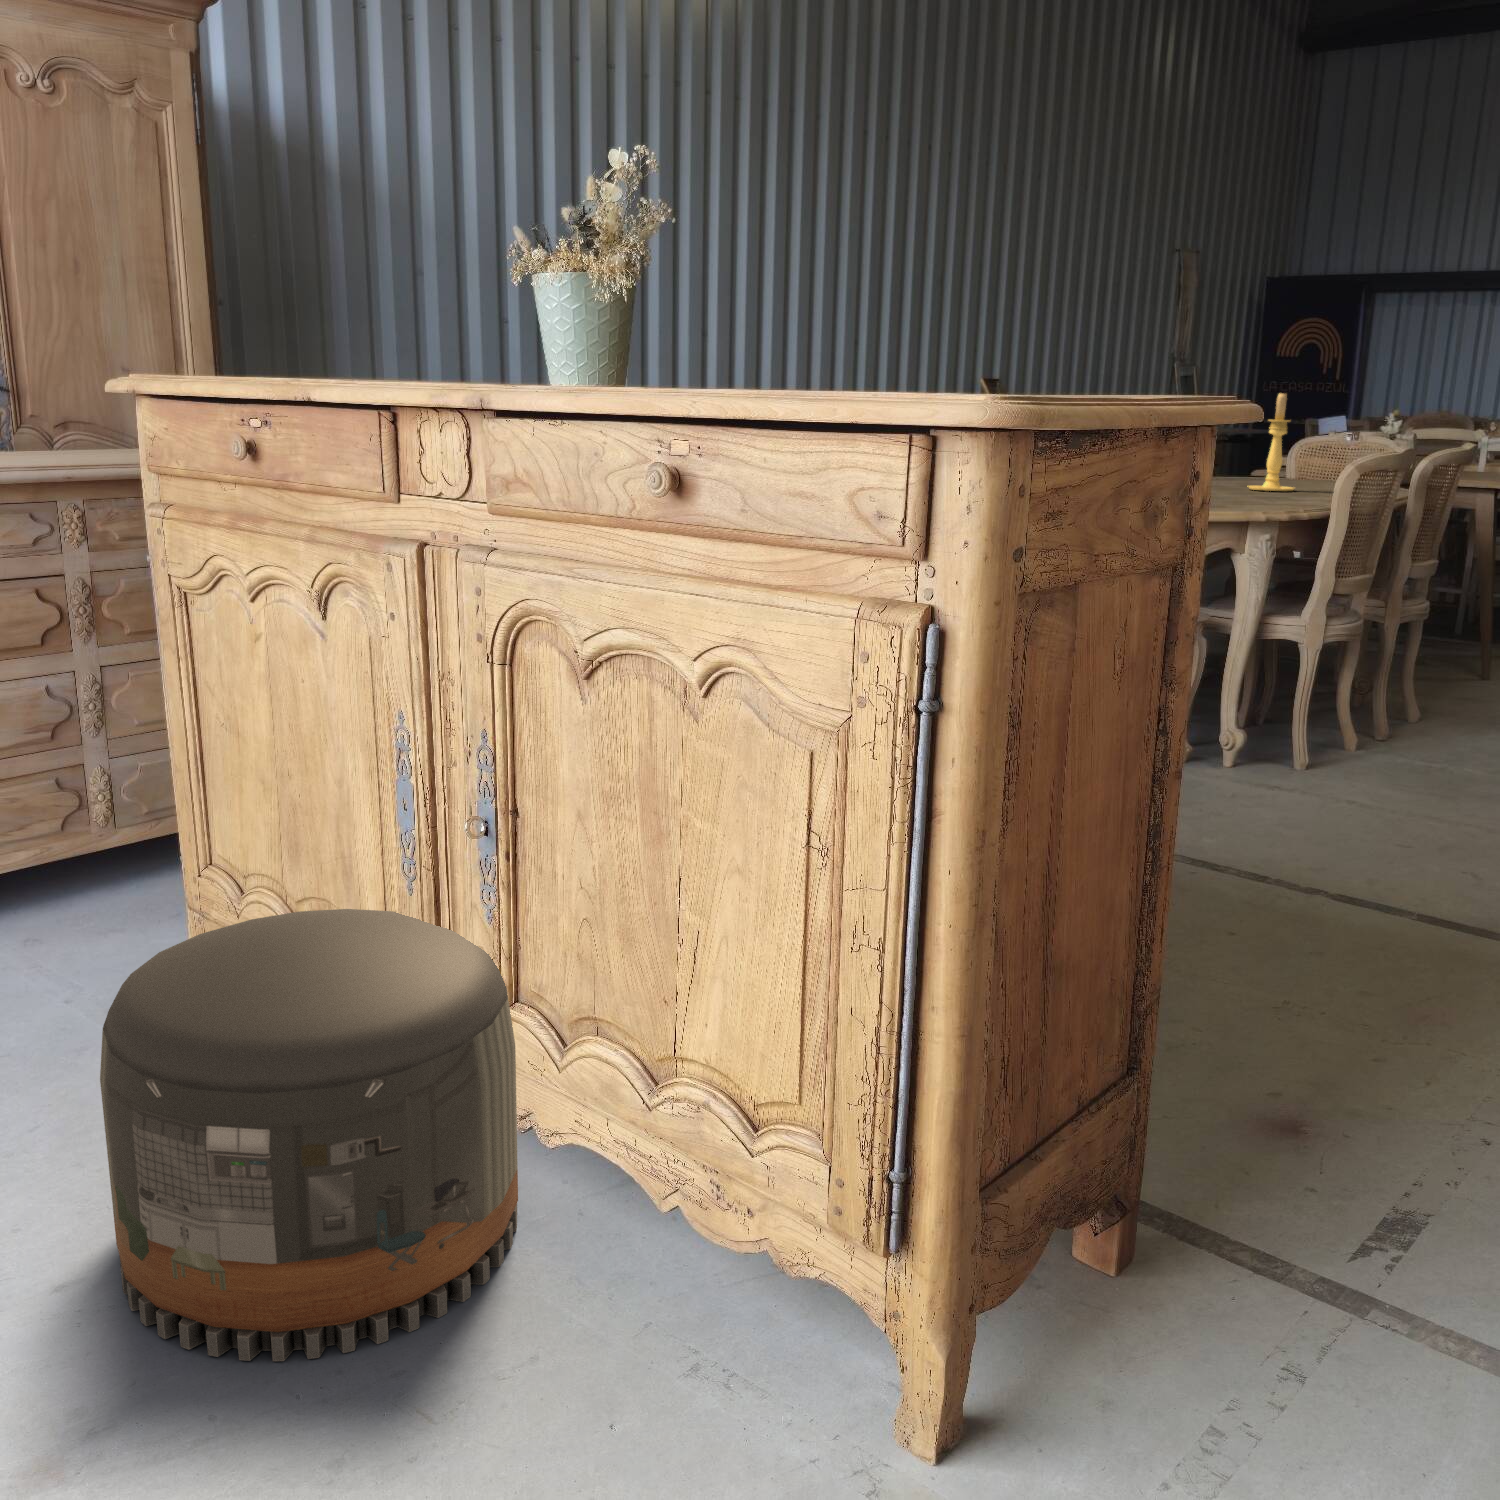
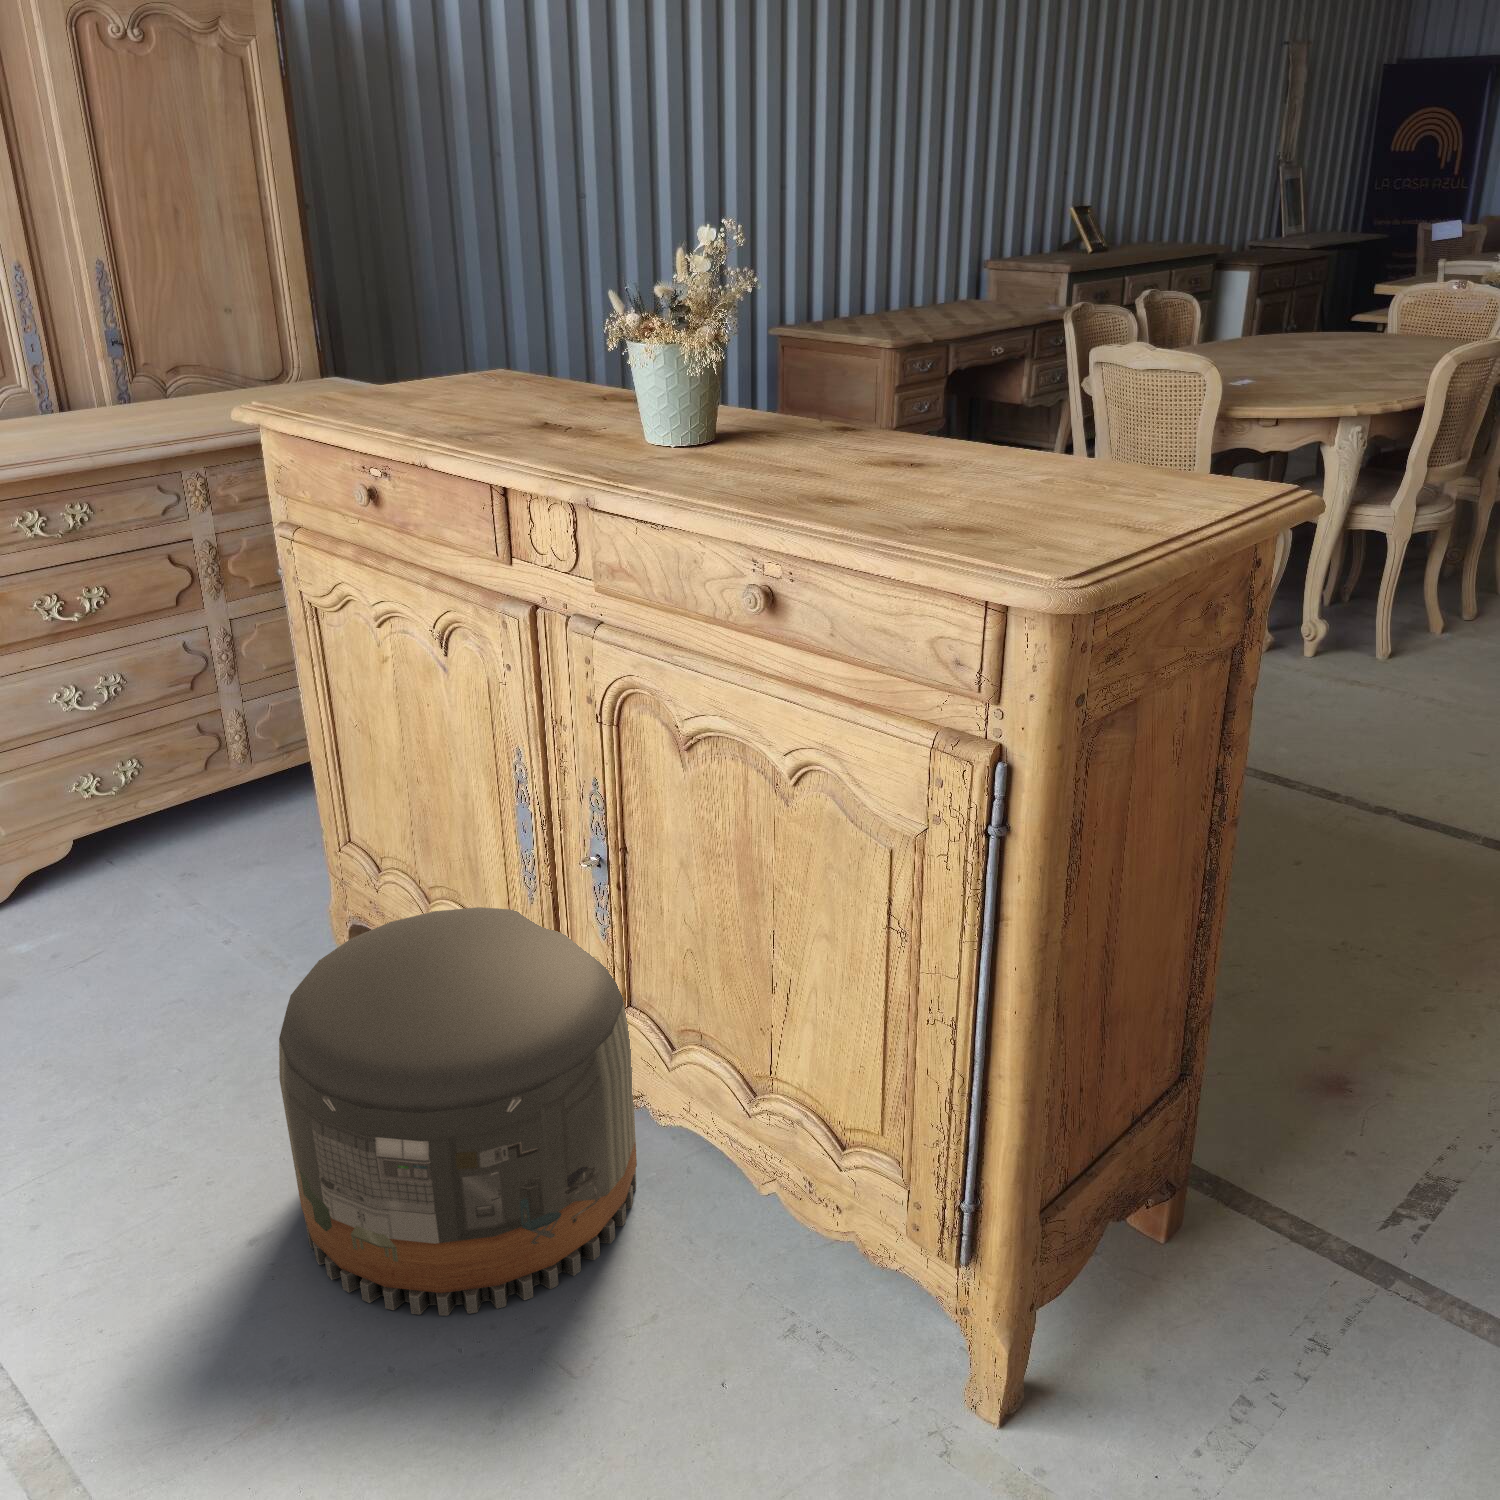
candle holder: present [1247,393,1295,491] -> none [1351,254,1403,362]

